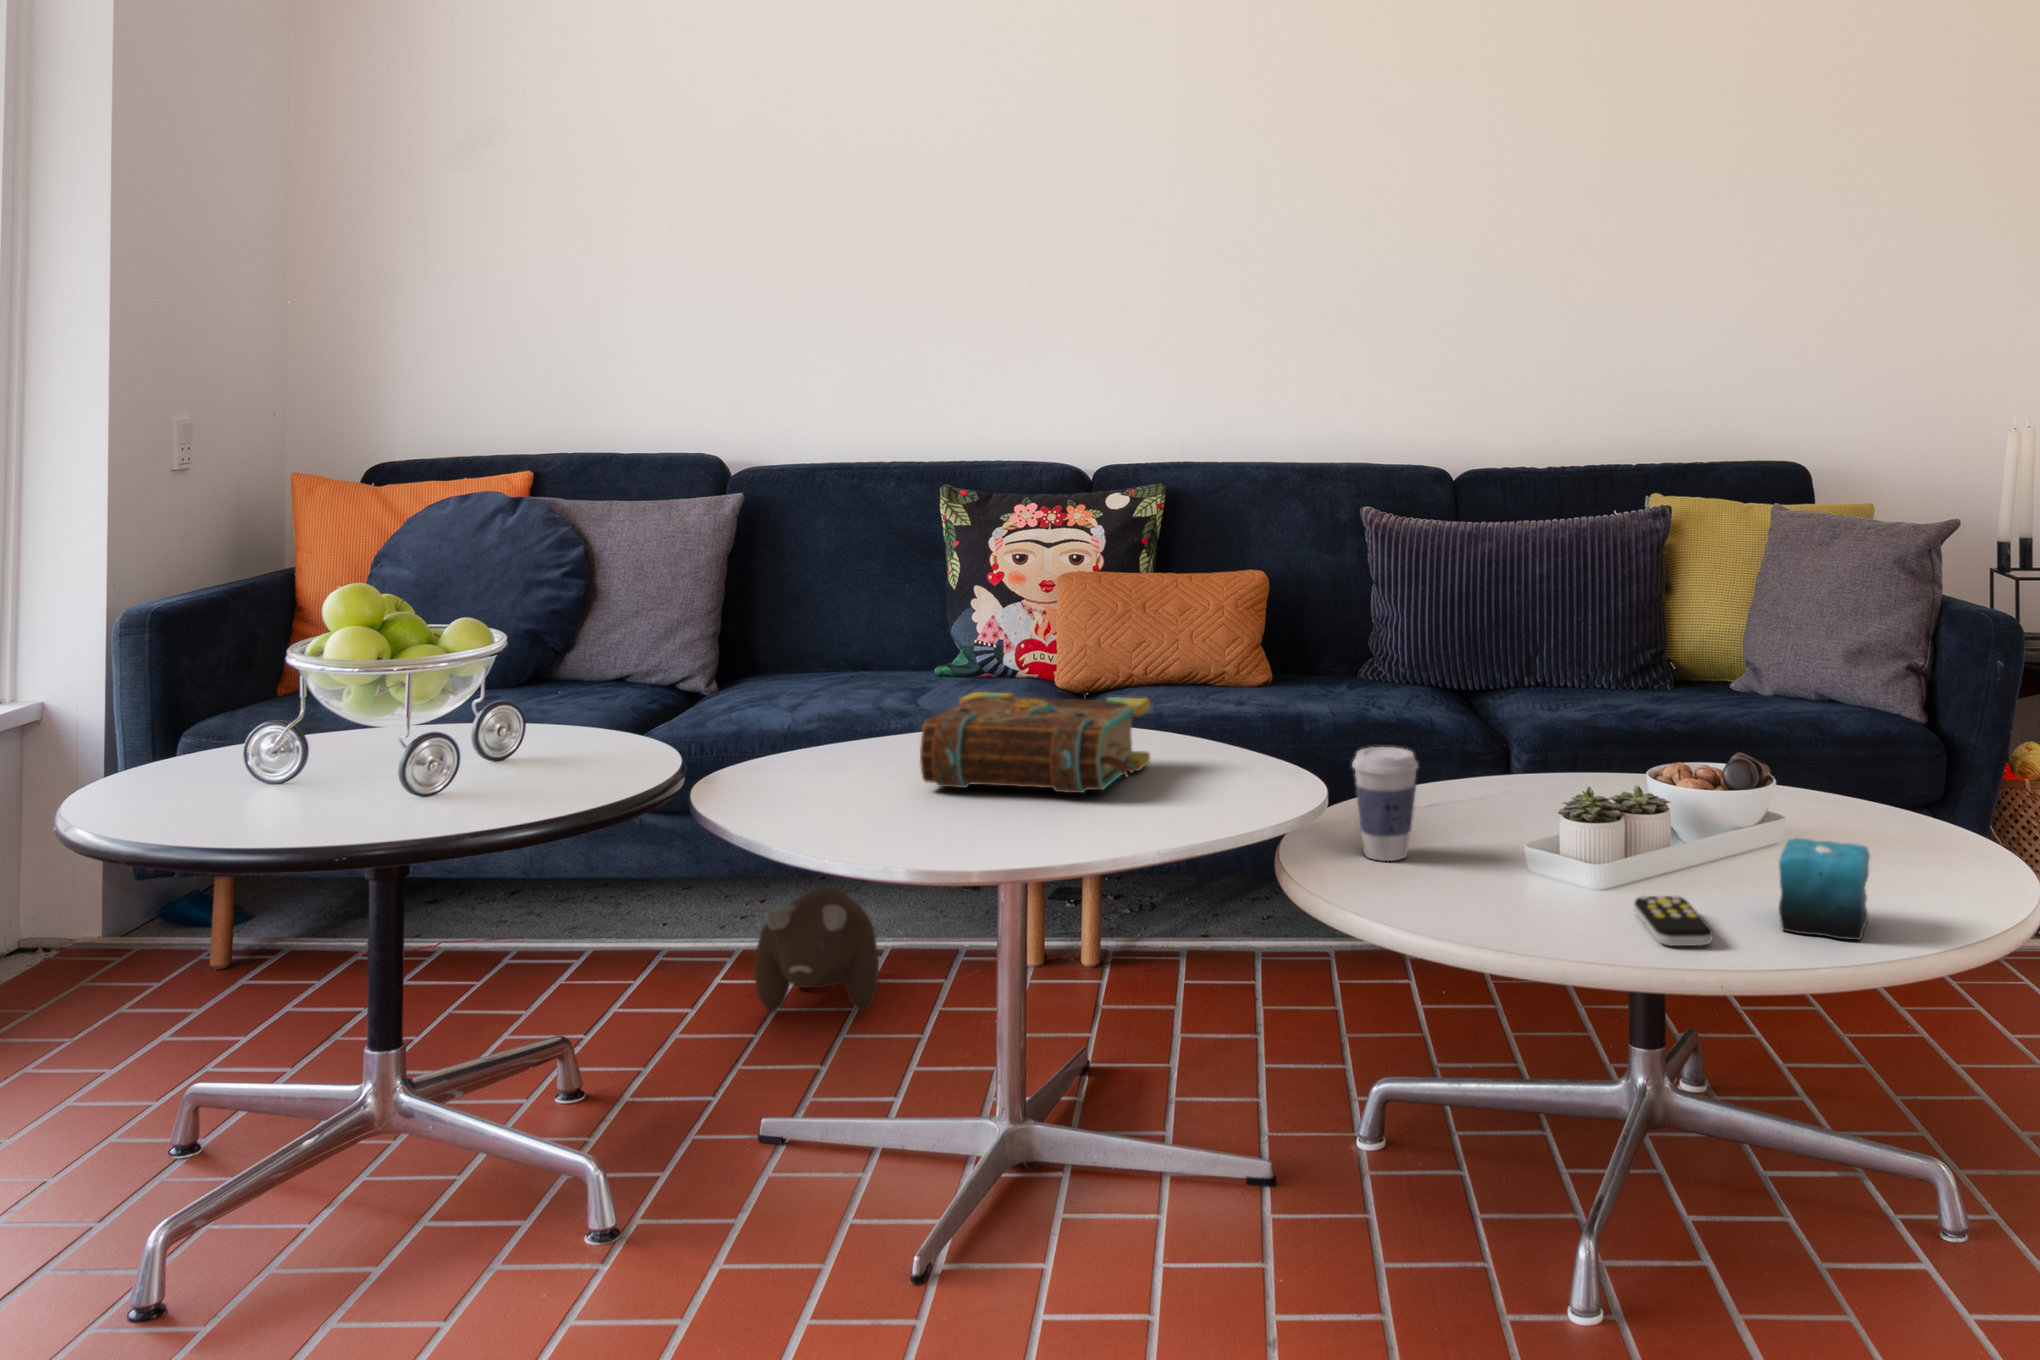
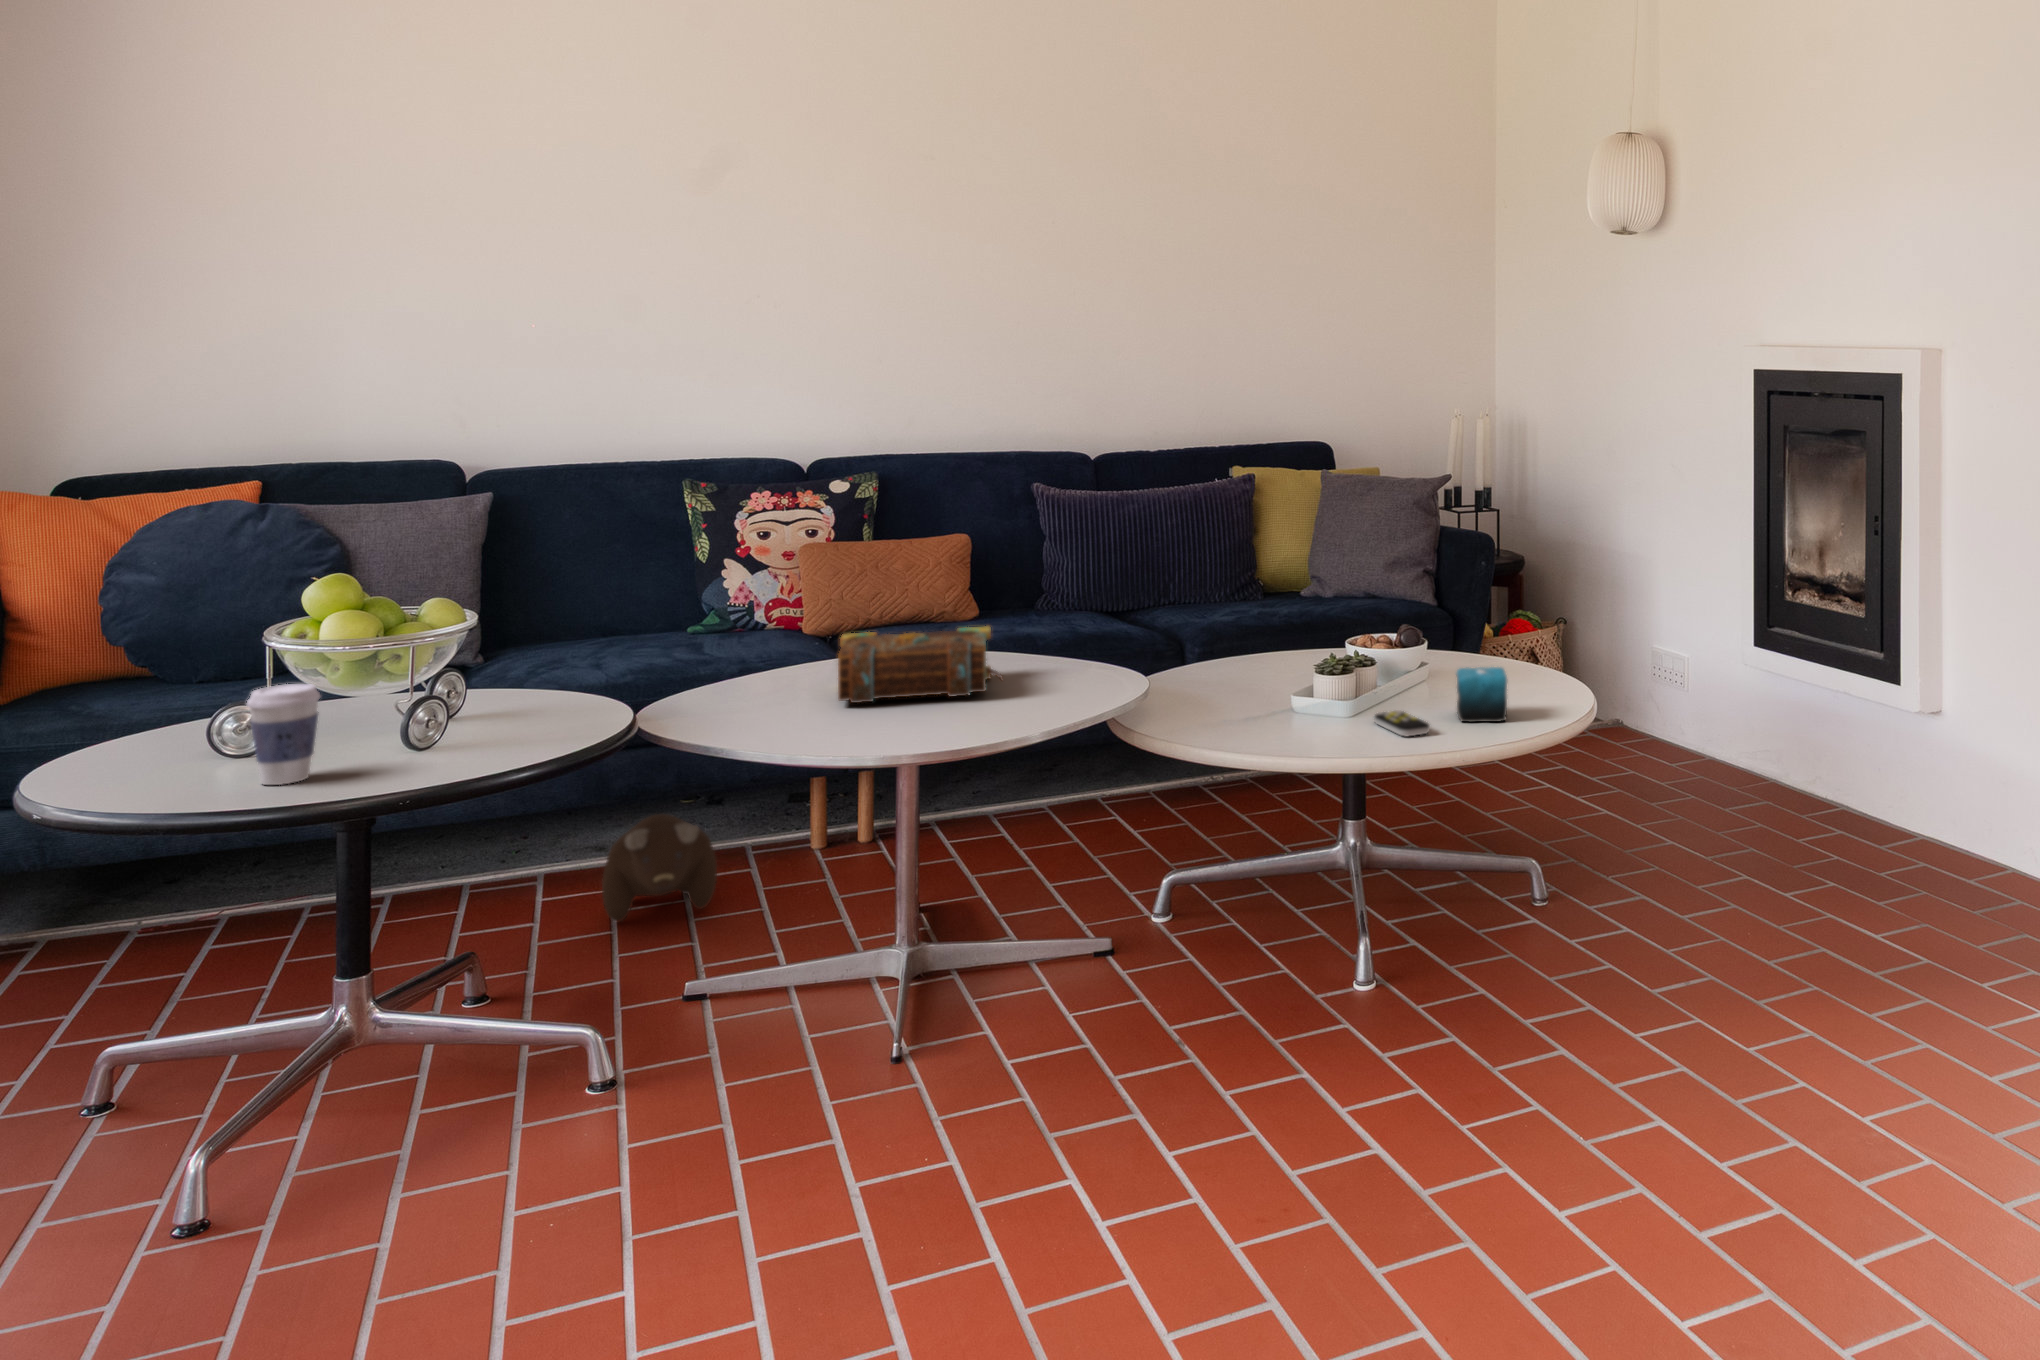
coffee cup: present [1352,747,1418,861] -> present [247,684,320,785]

